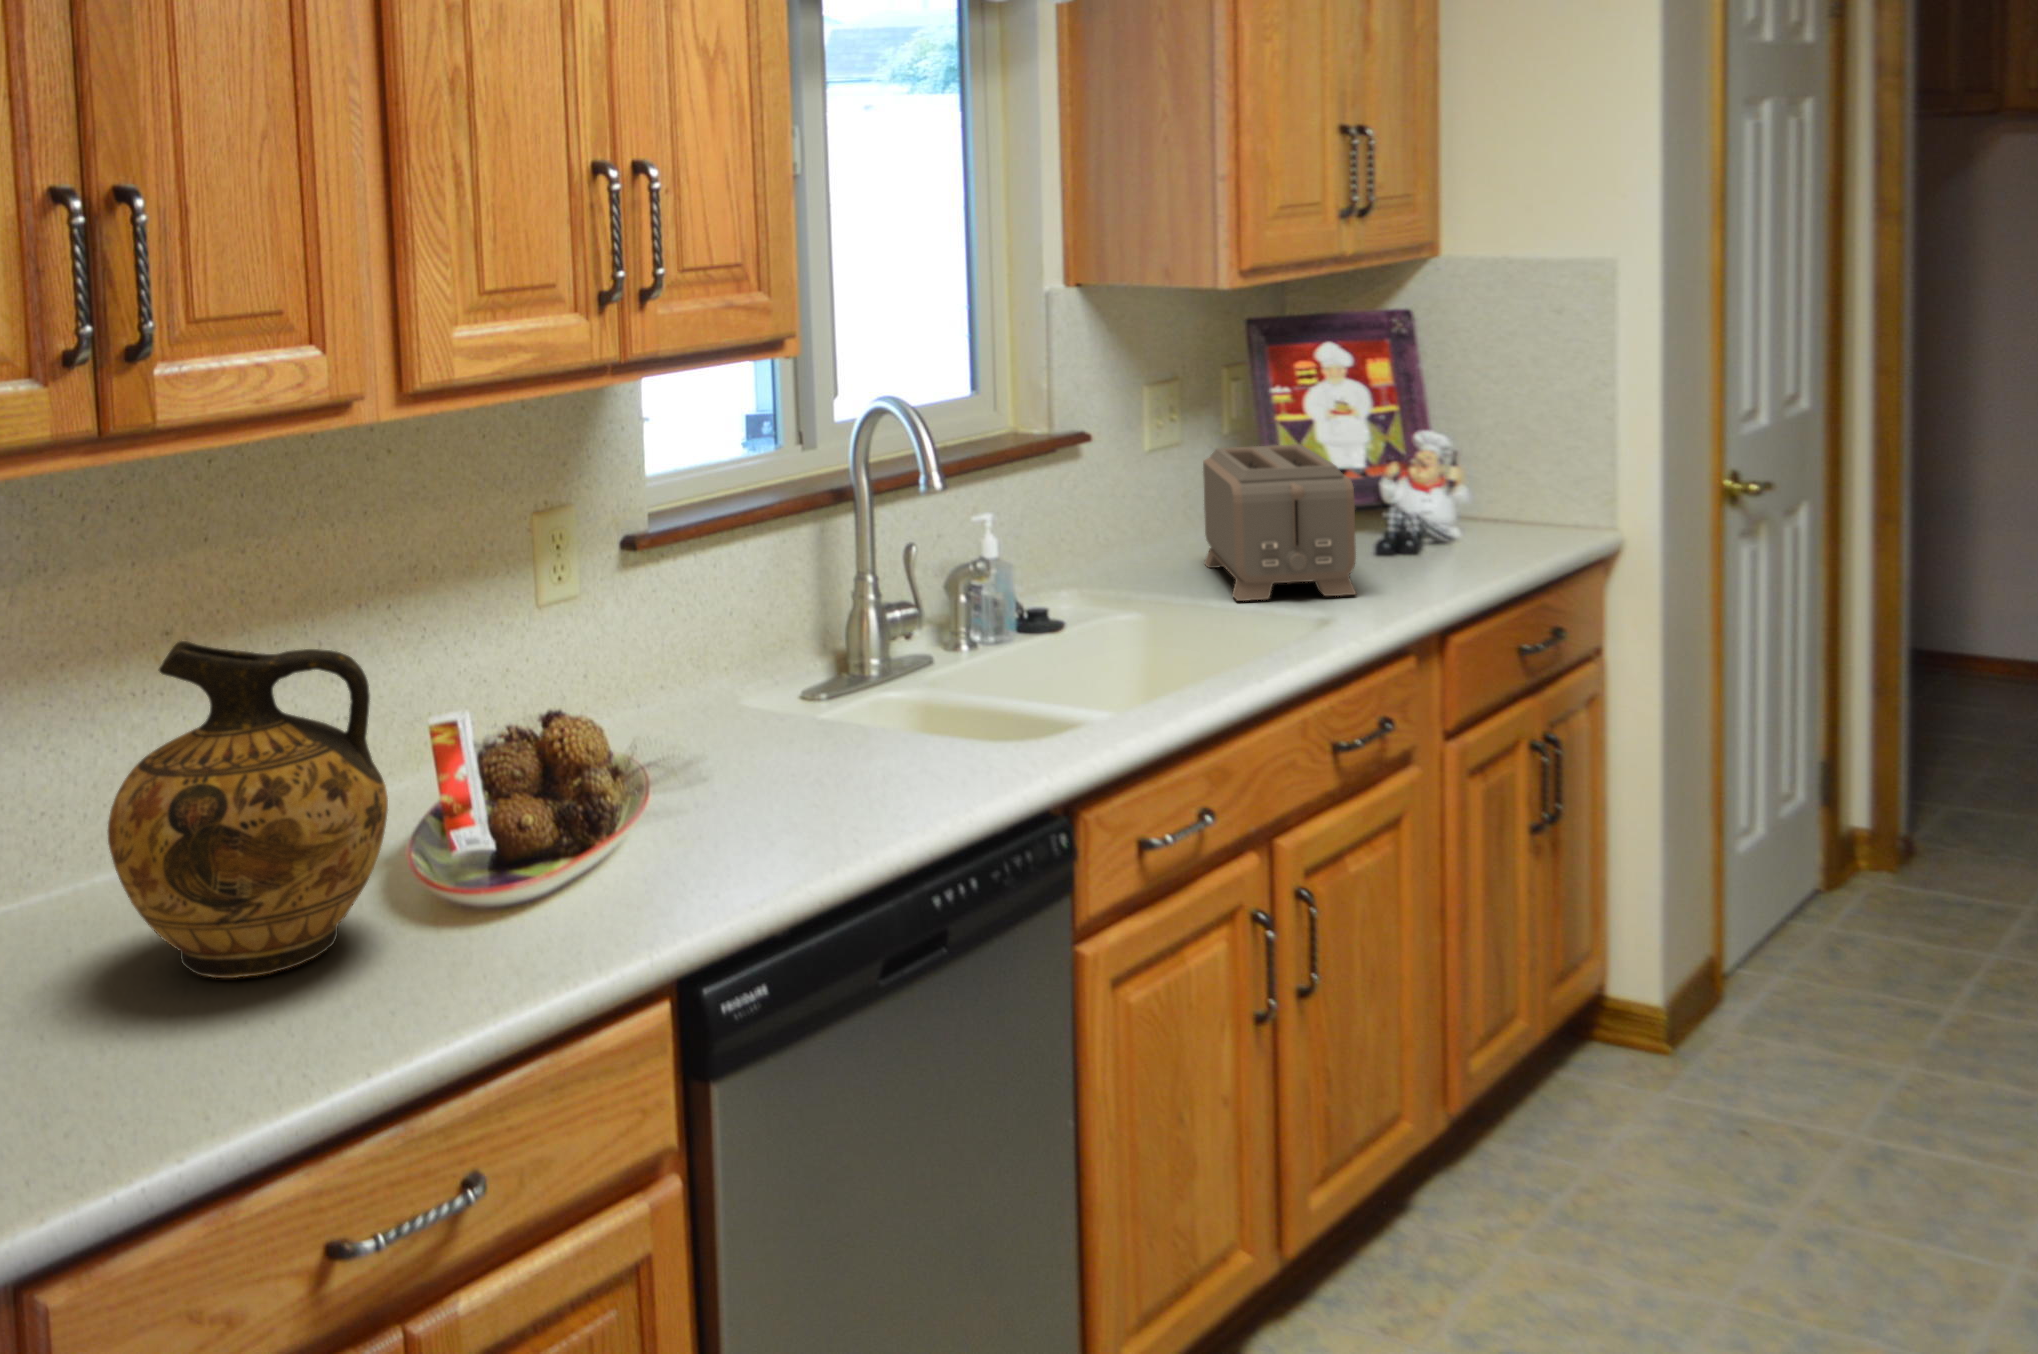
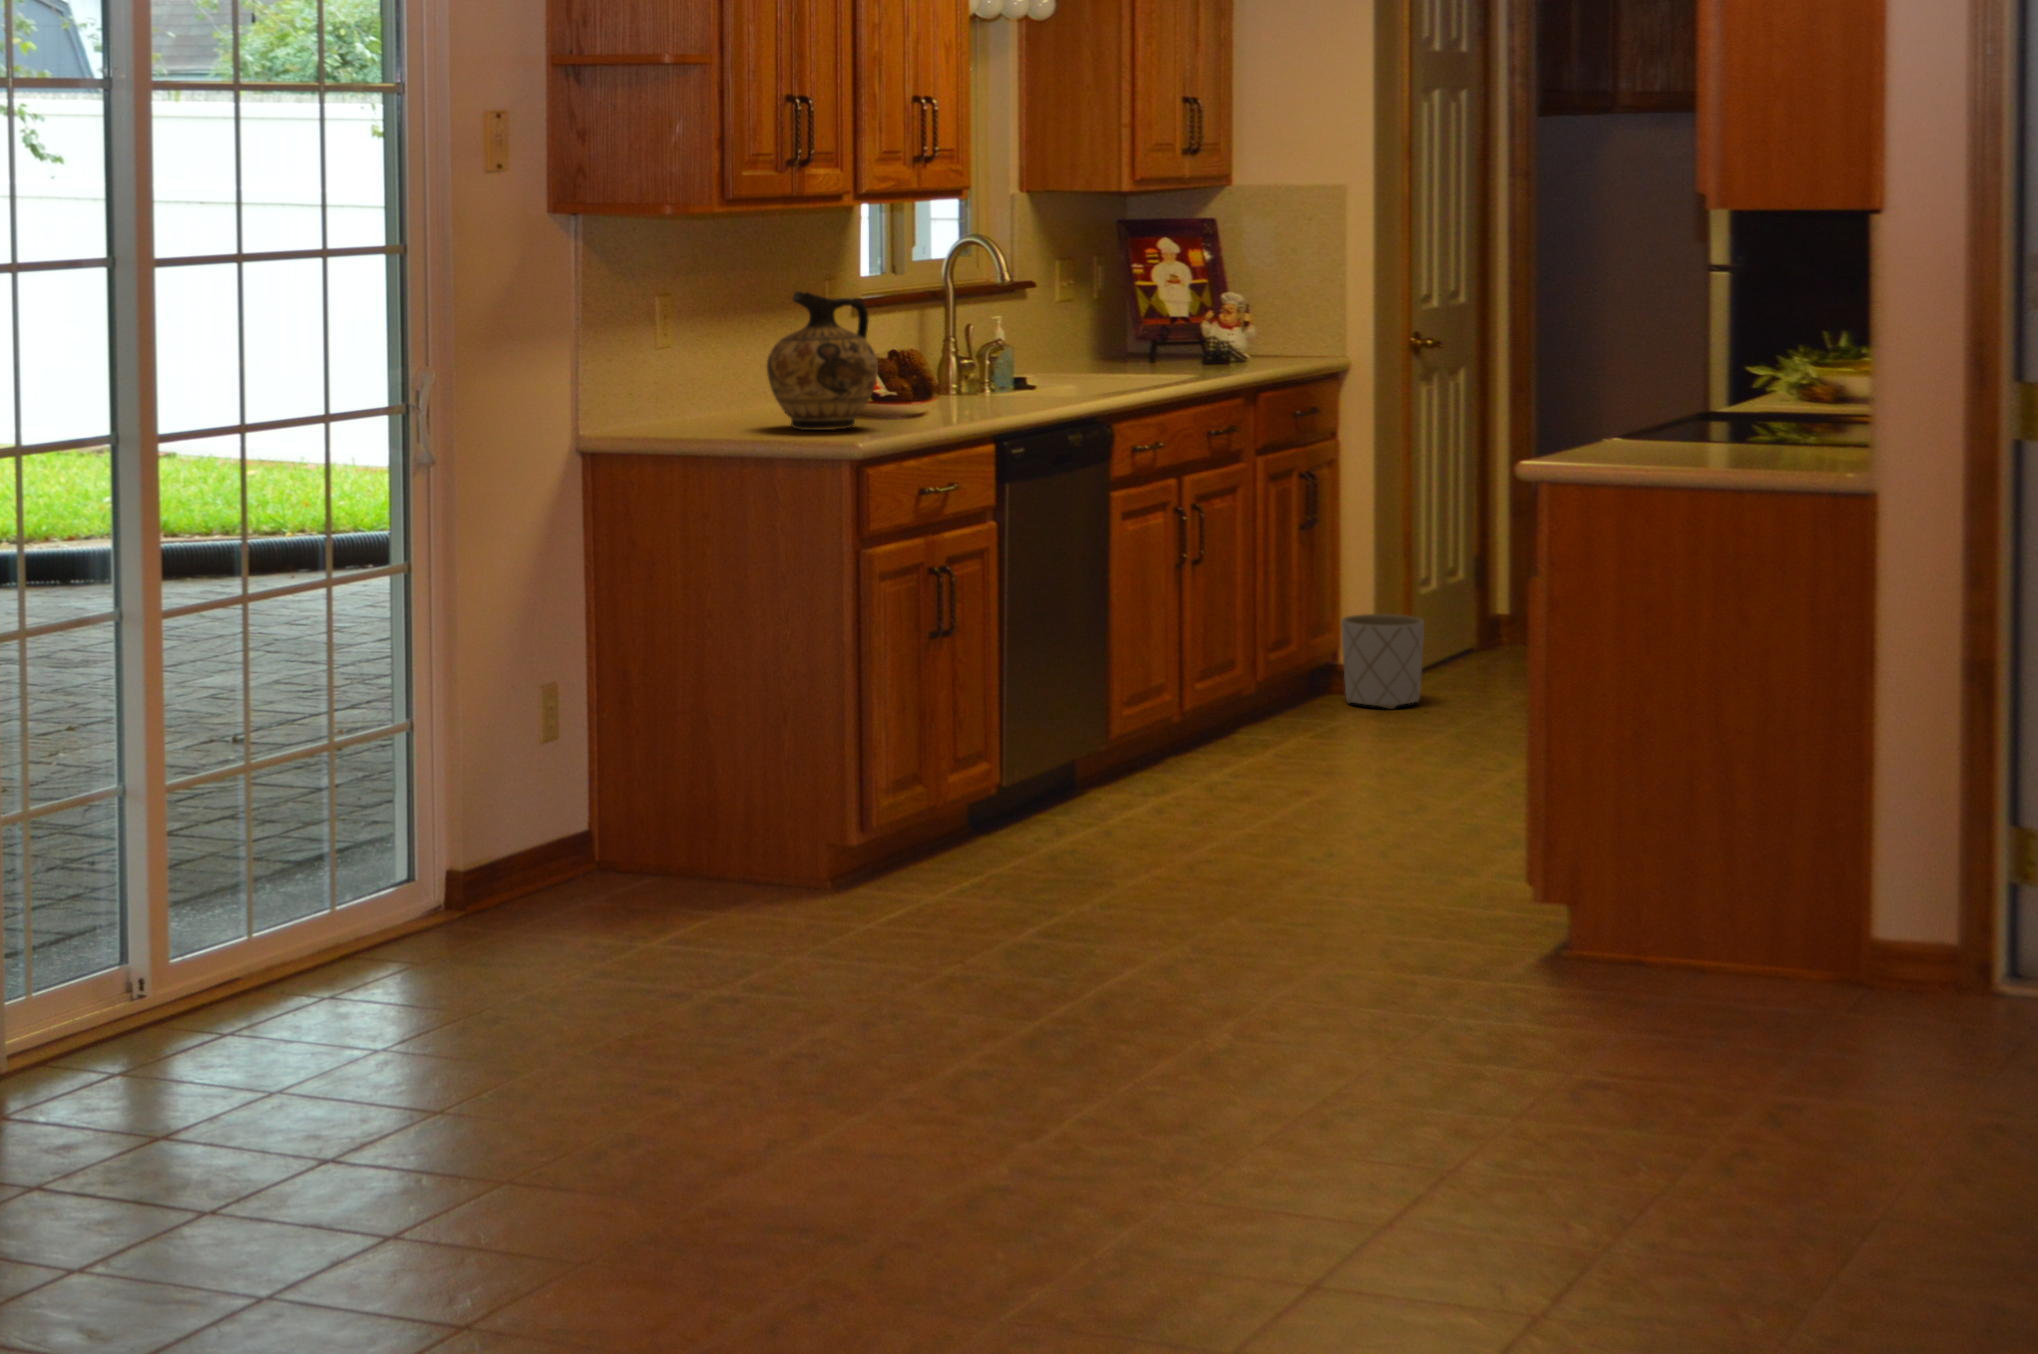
toaster: present [1203,444,1356,601] -> none [1100,293,1206,374]
planter: none [1609,935,1746,1115] -> present [1341,614,1424,709]

